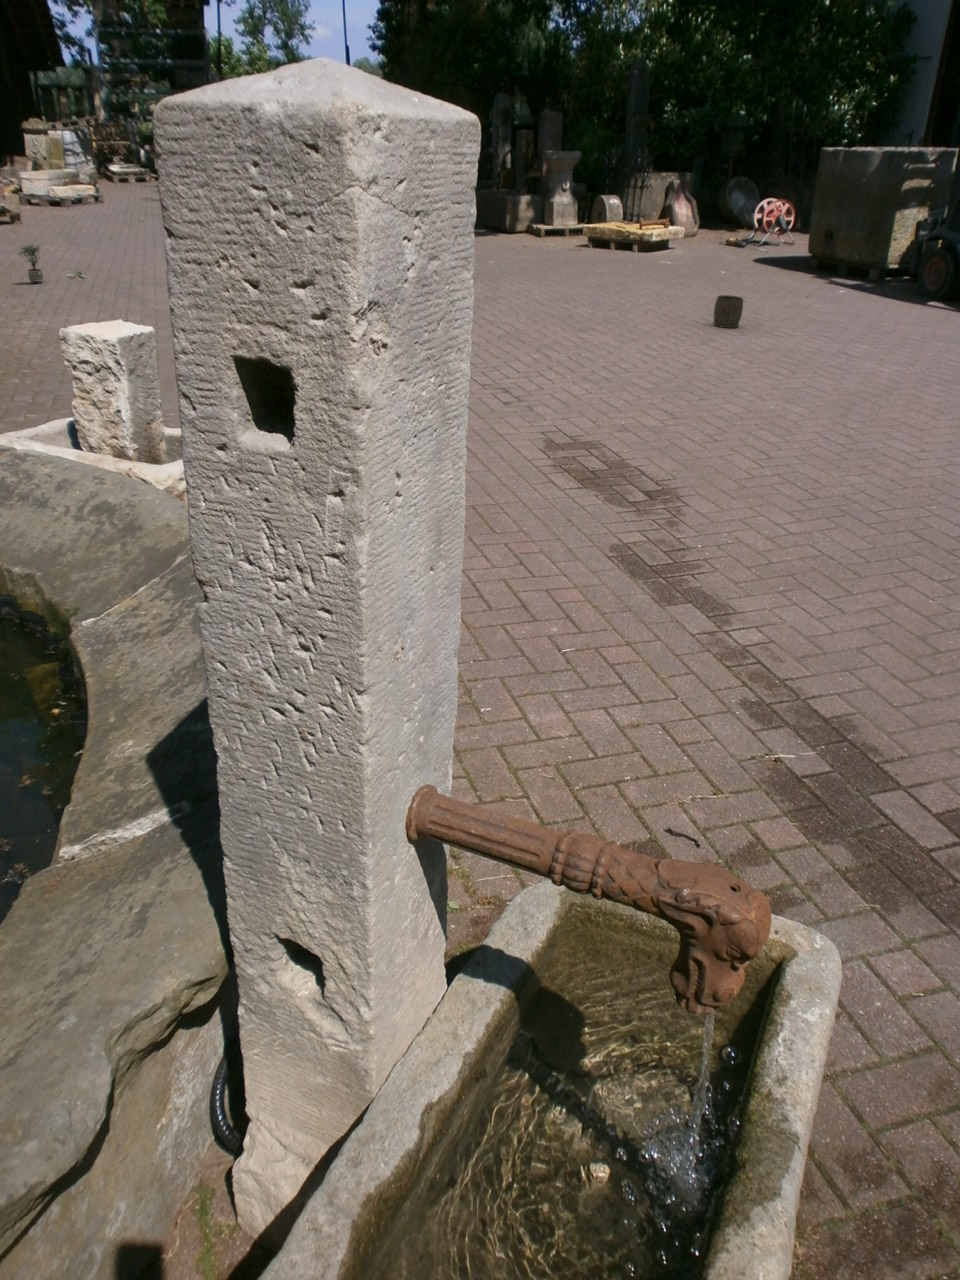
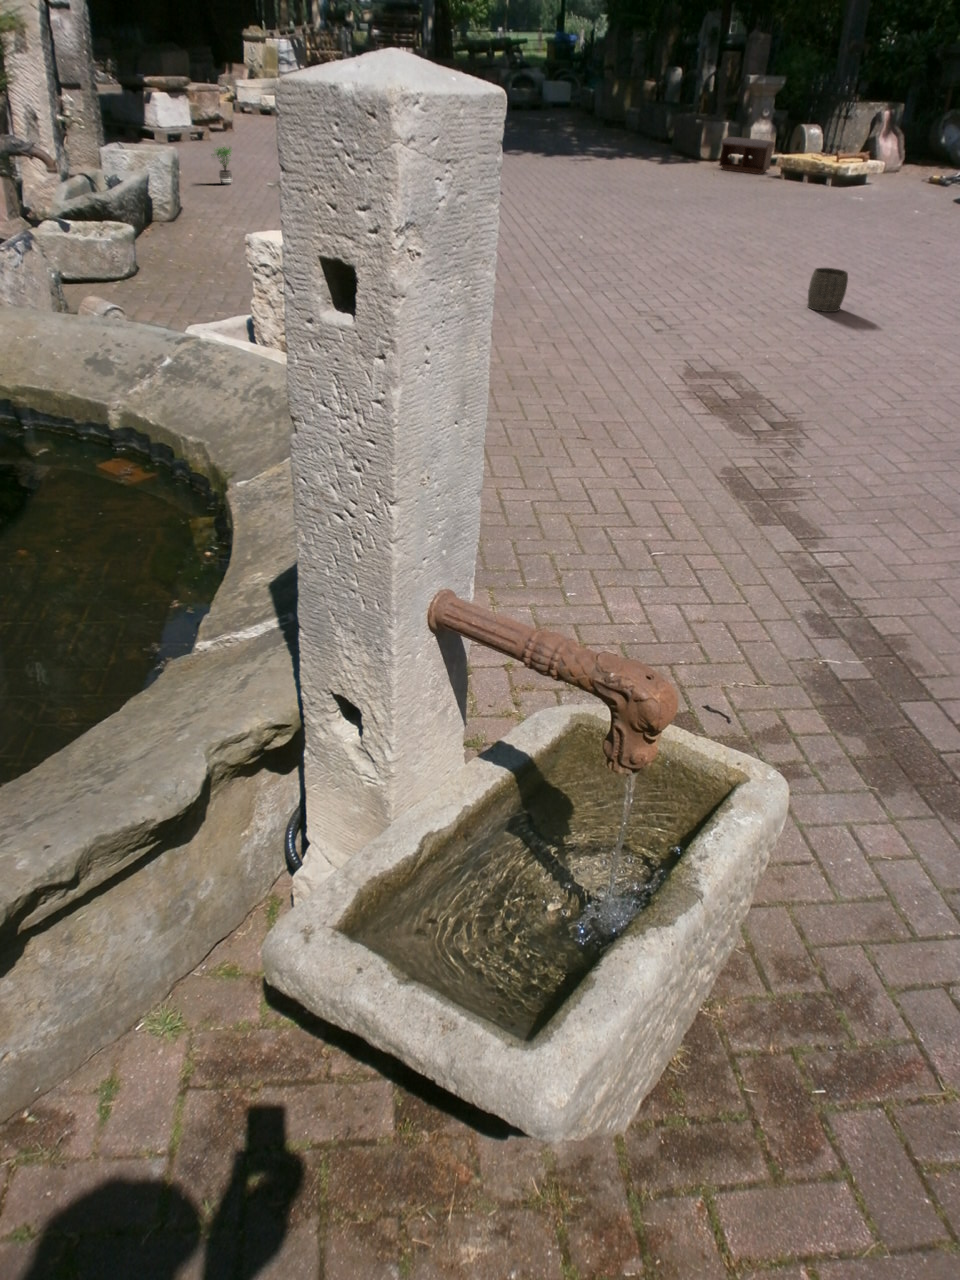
bench: none [528,223,578,256] -> present [719,137,774,174]
woven basket: present [714,295,743,328] -> present [807,268,848,312]

